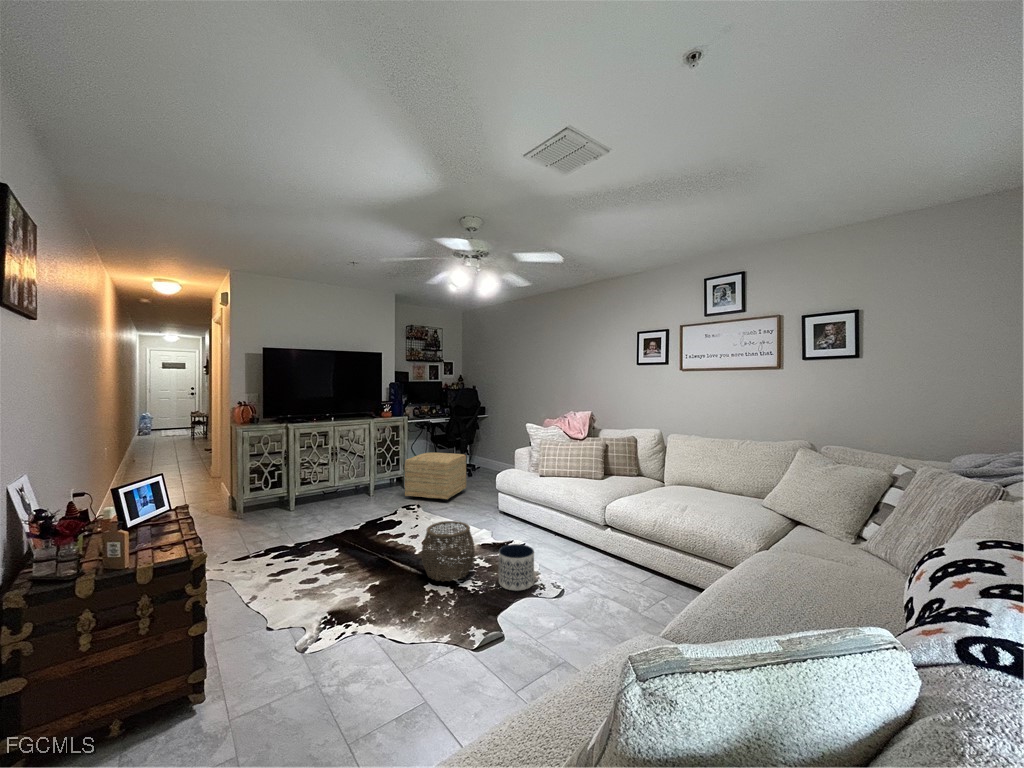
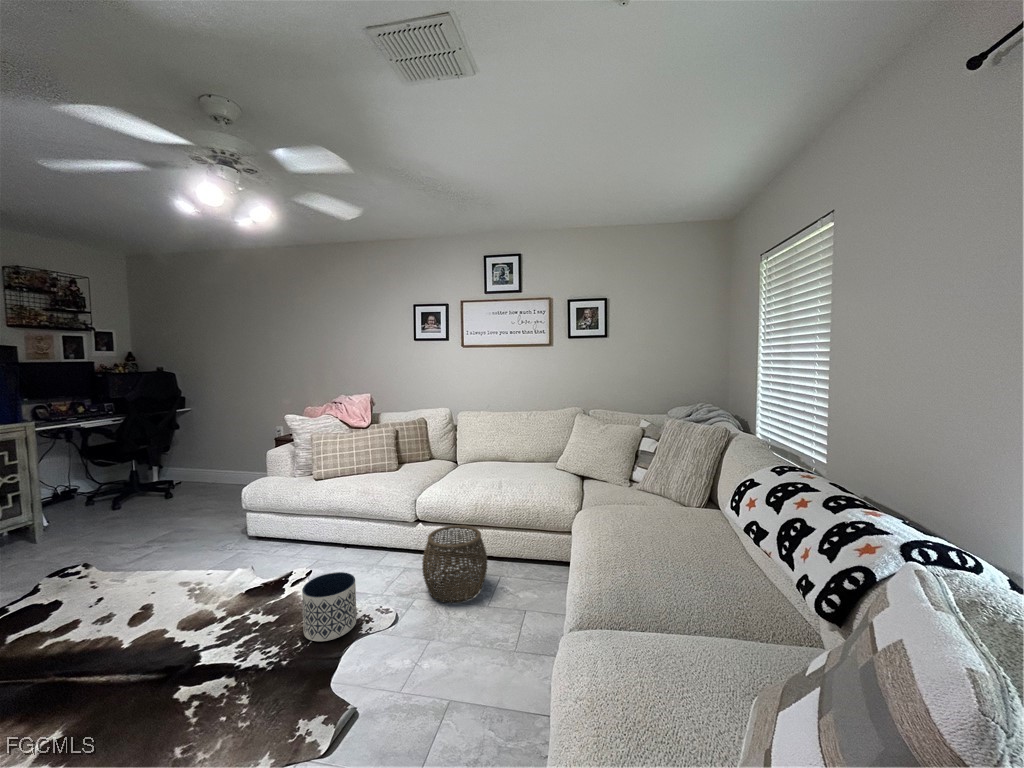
ottoman: present [405,453,466,501] -> none [42,468,173,554]
woven basket: present [421,521,475,581] -> present [422,525,487,603]

